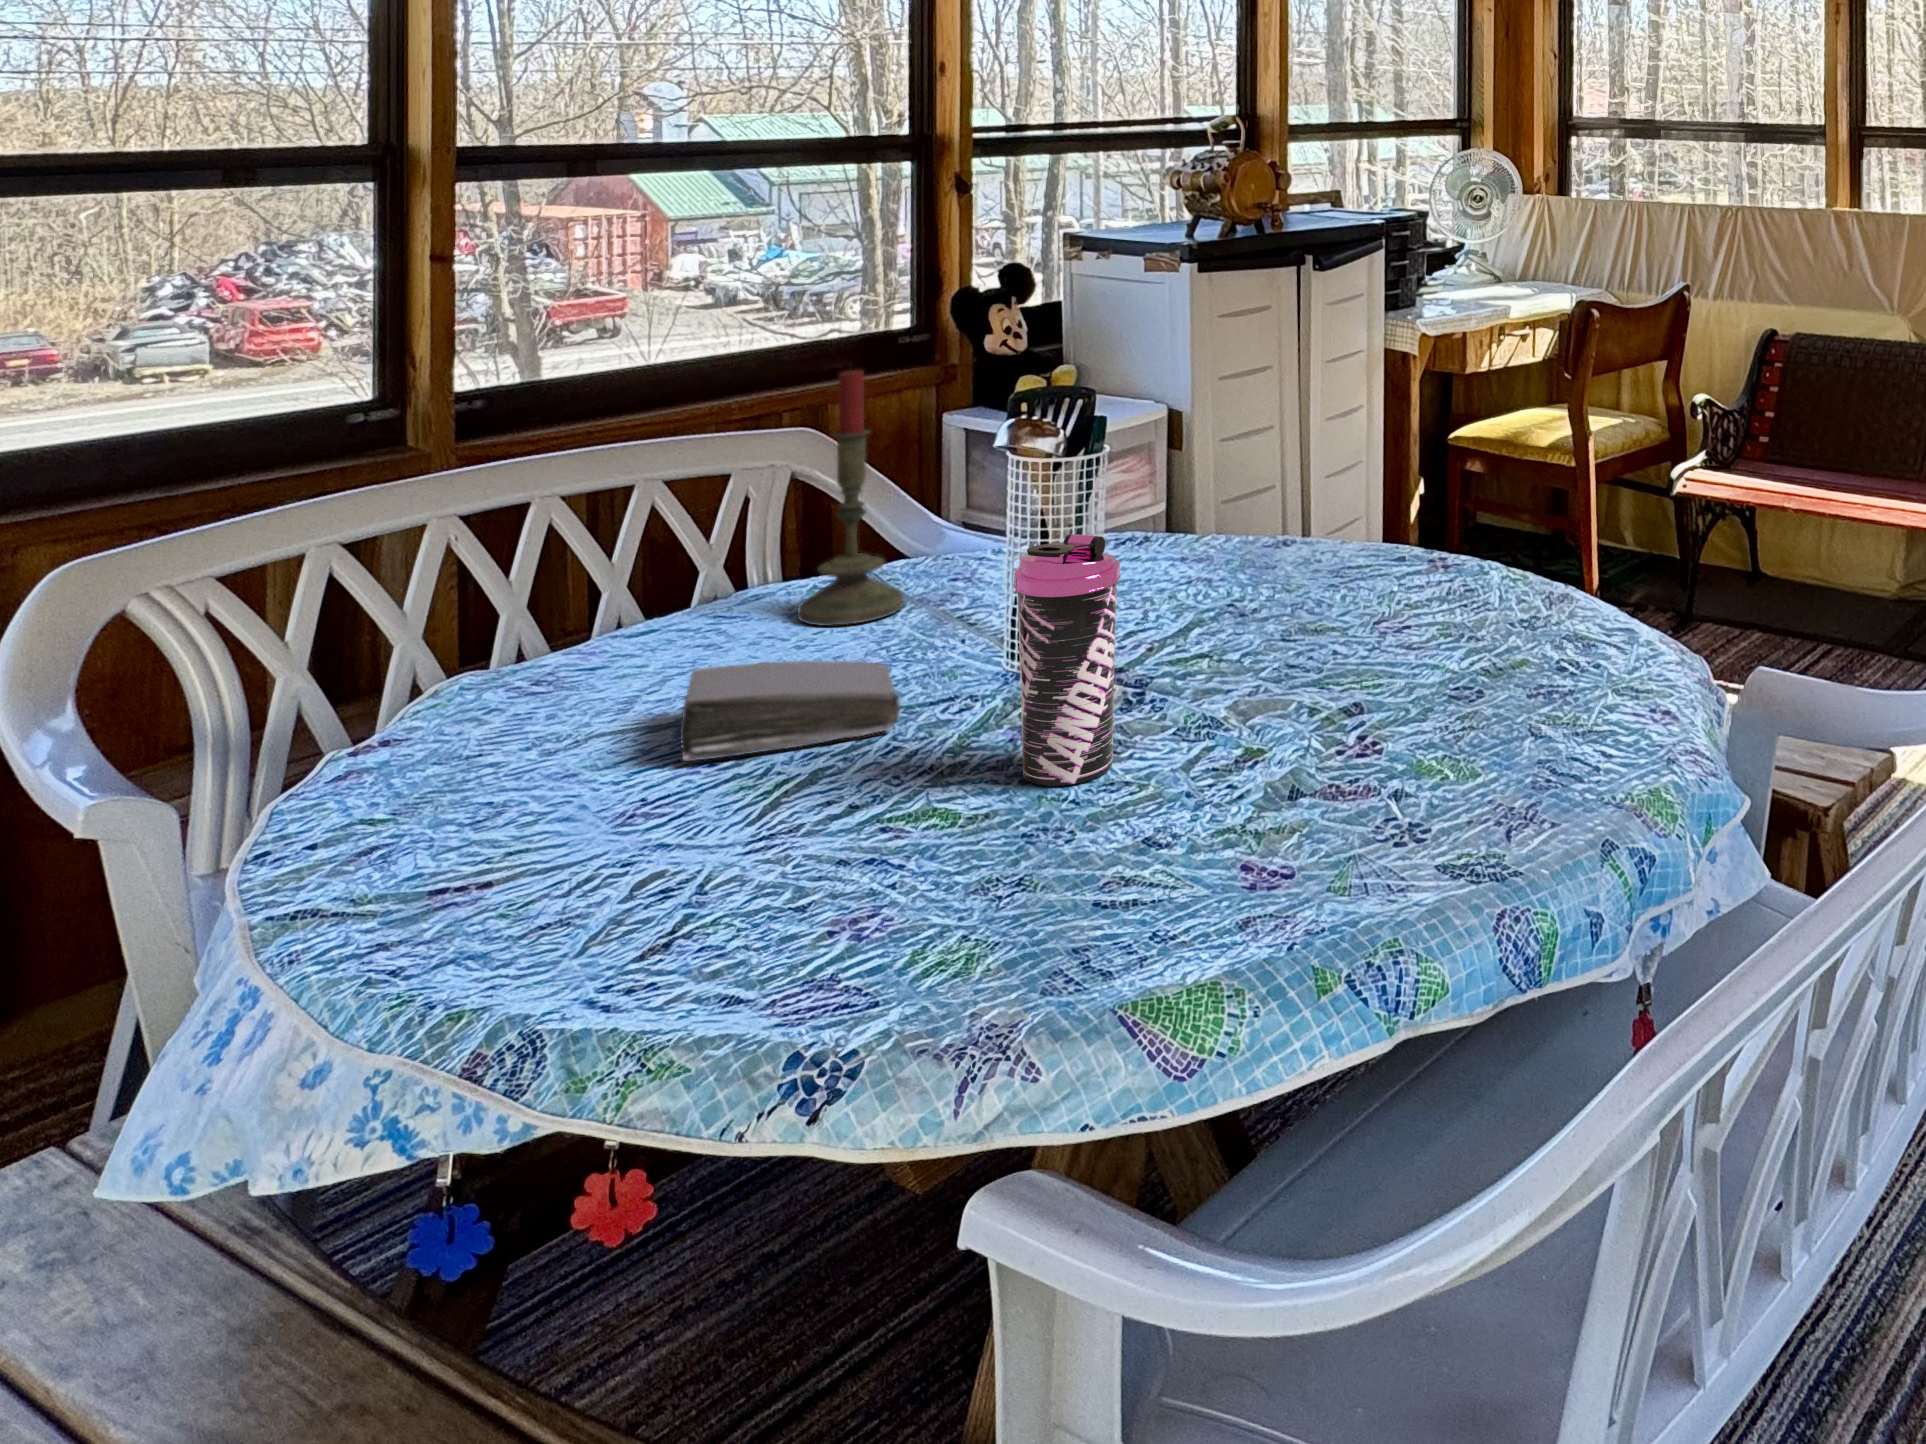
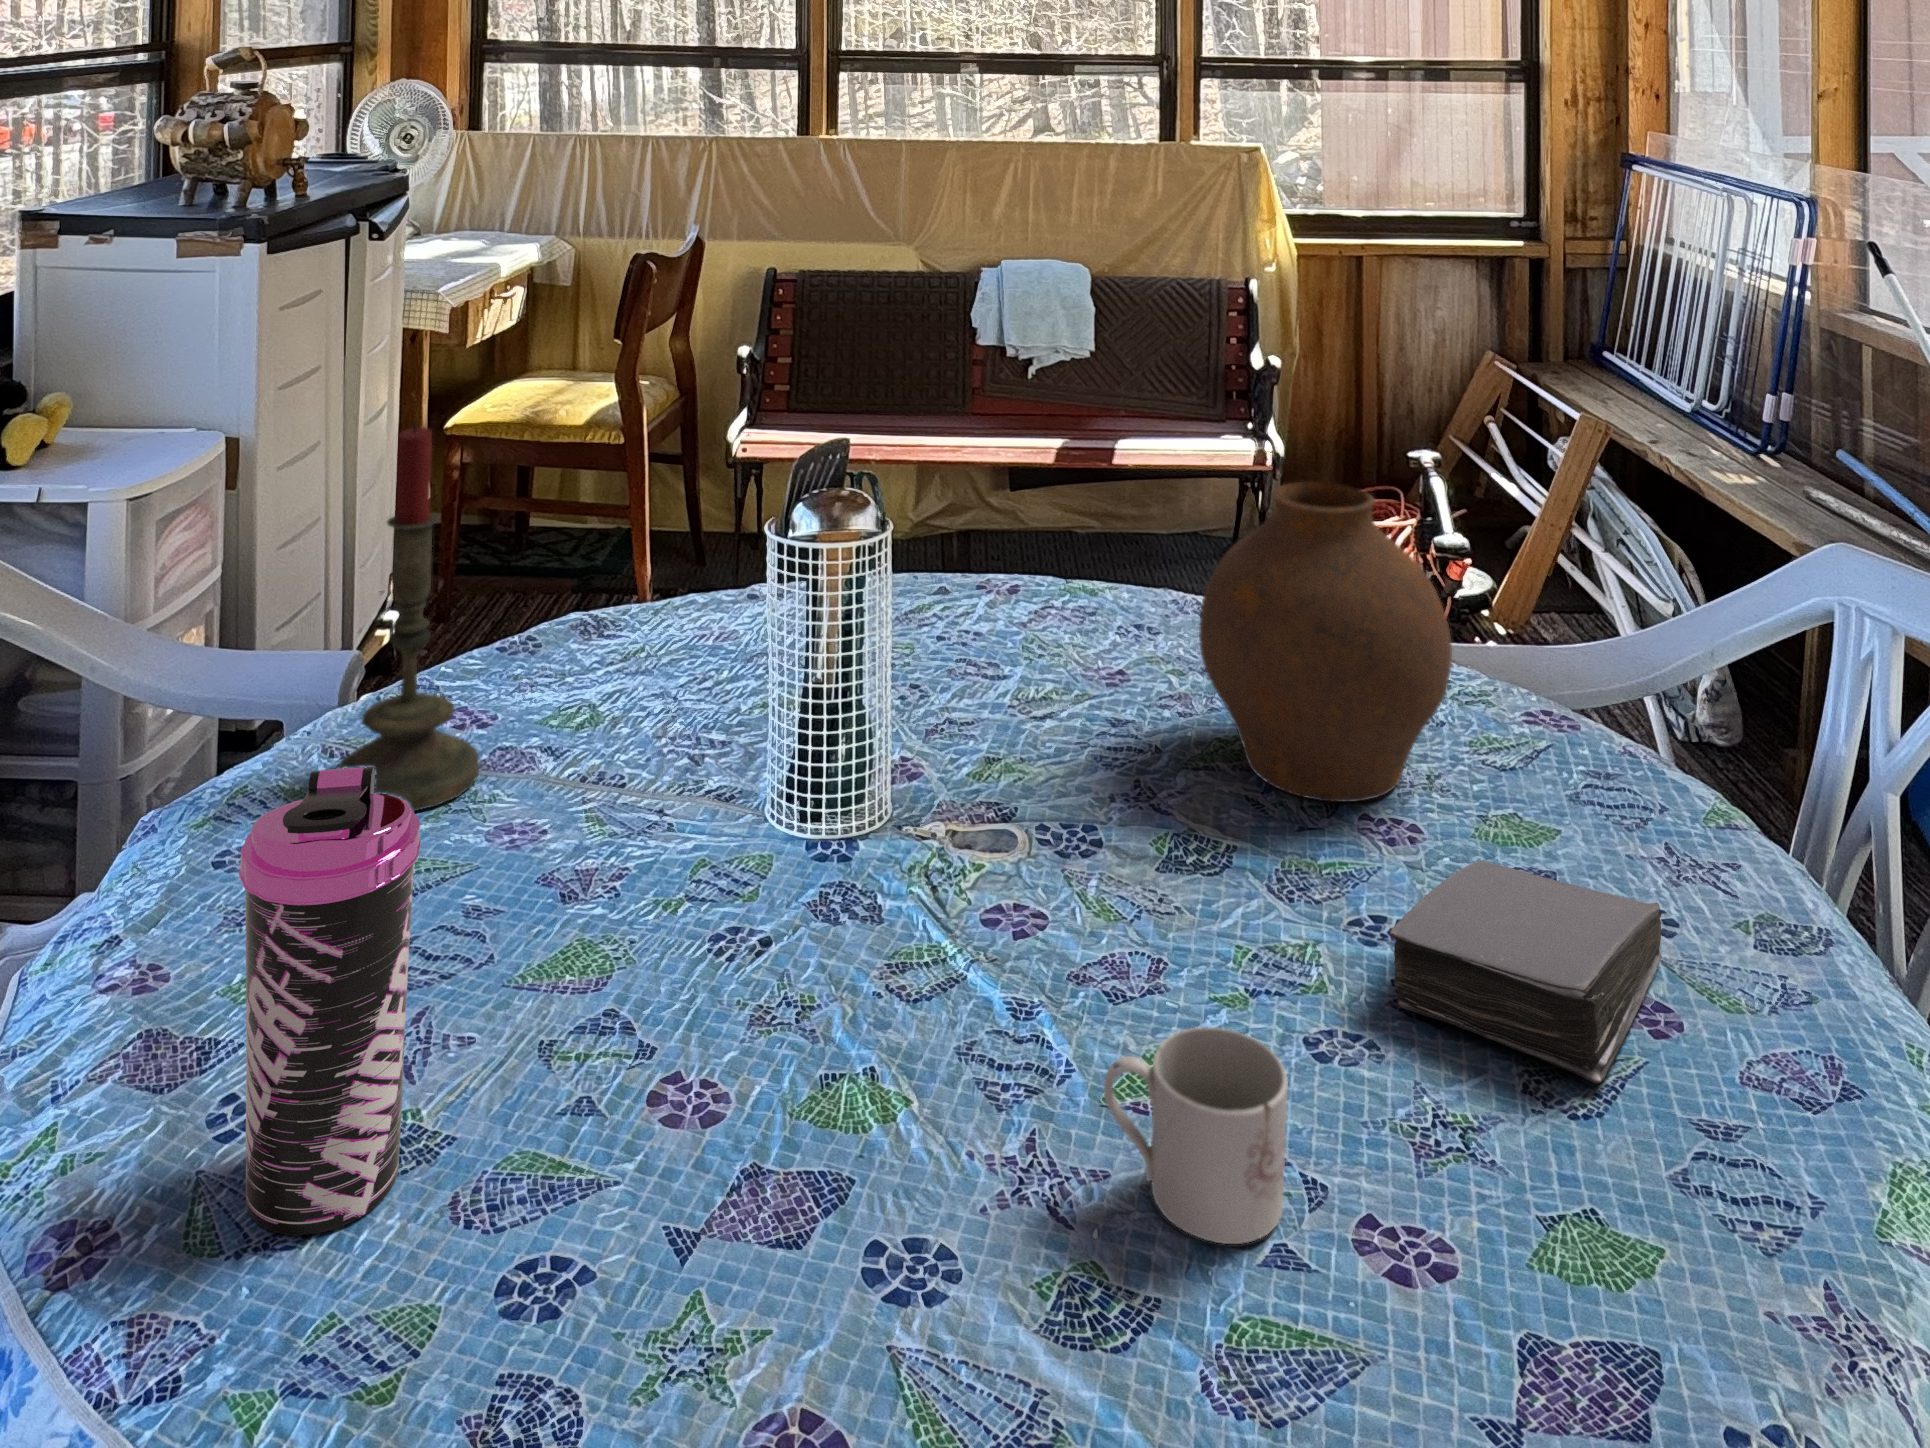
vase: none [1335,465,1544,724] -> present [1199,482,1452,802]
water bottle: present [1013,534,1121,786] -> present [239,767,421,1235]
book: present [680,661,900,761] -> present [1389,861,1662,1083]
mug: none [841,772,943,898] -> present [1103,1027,1288,1244]

